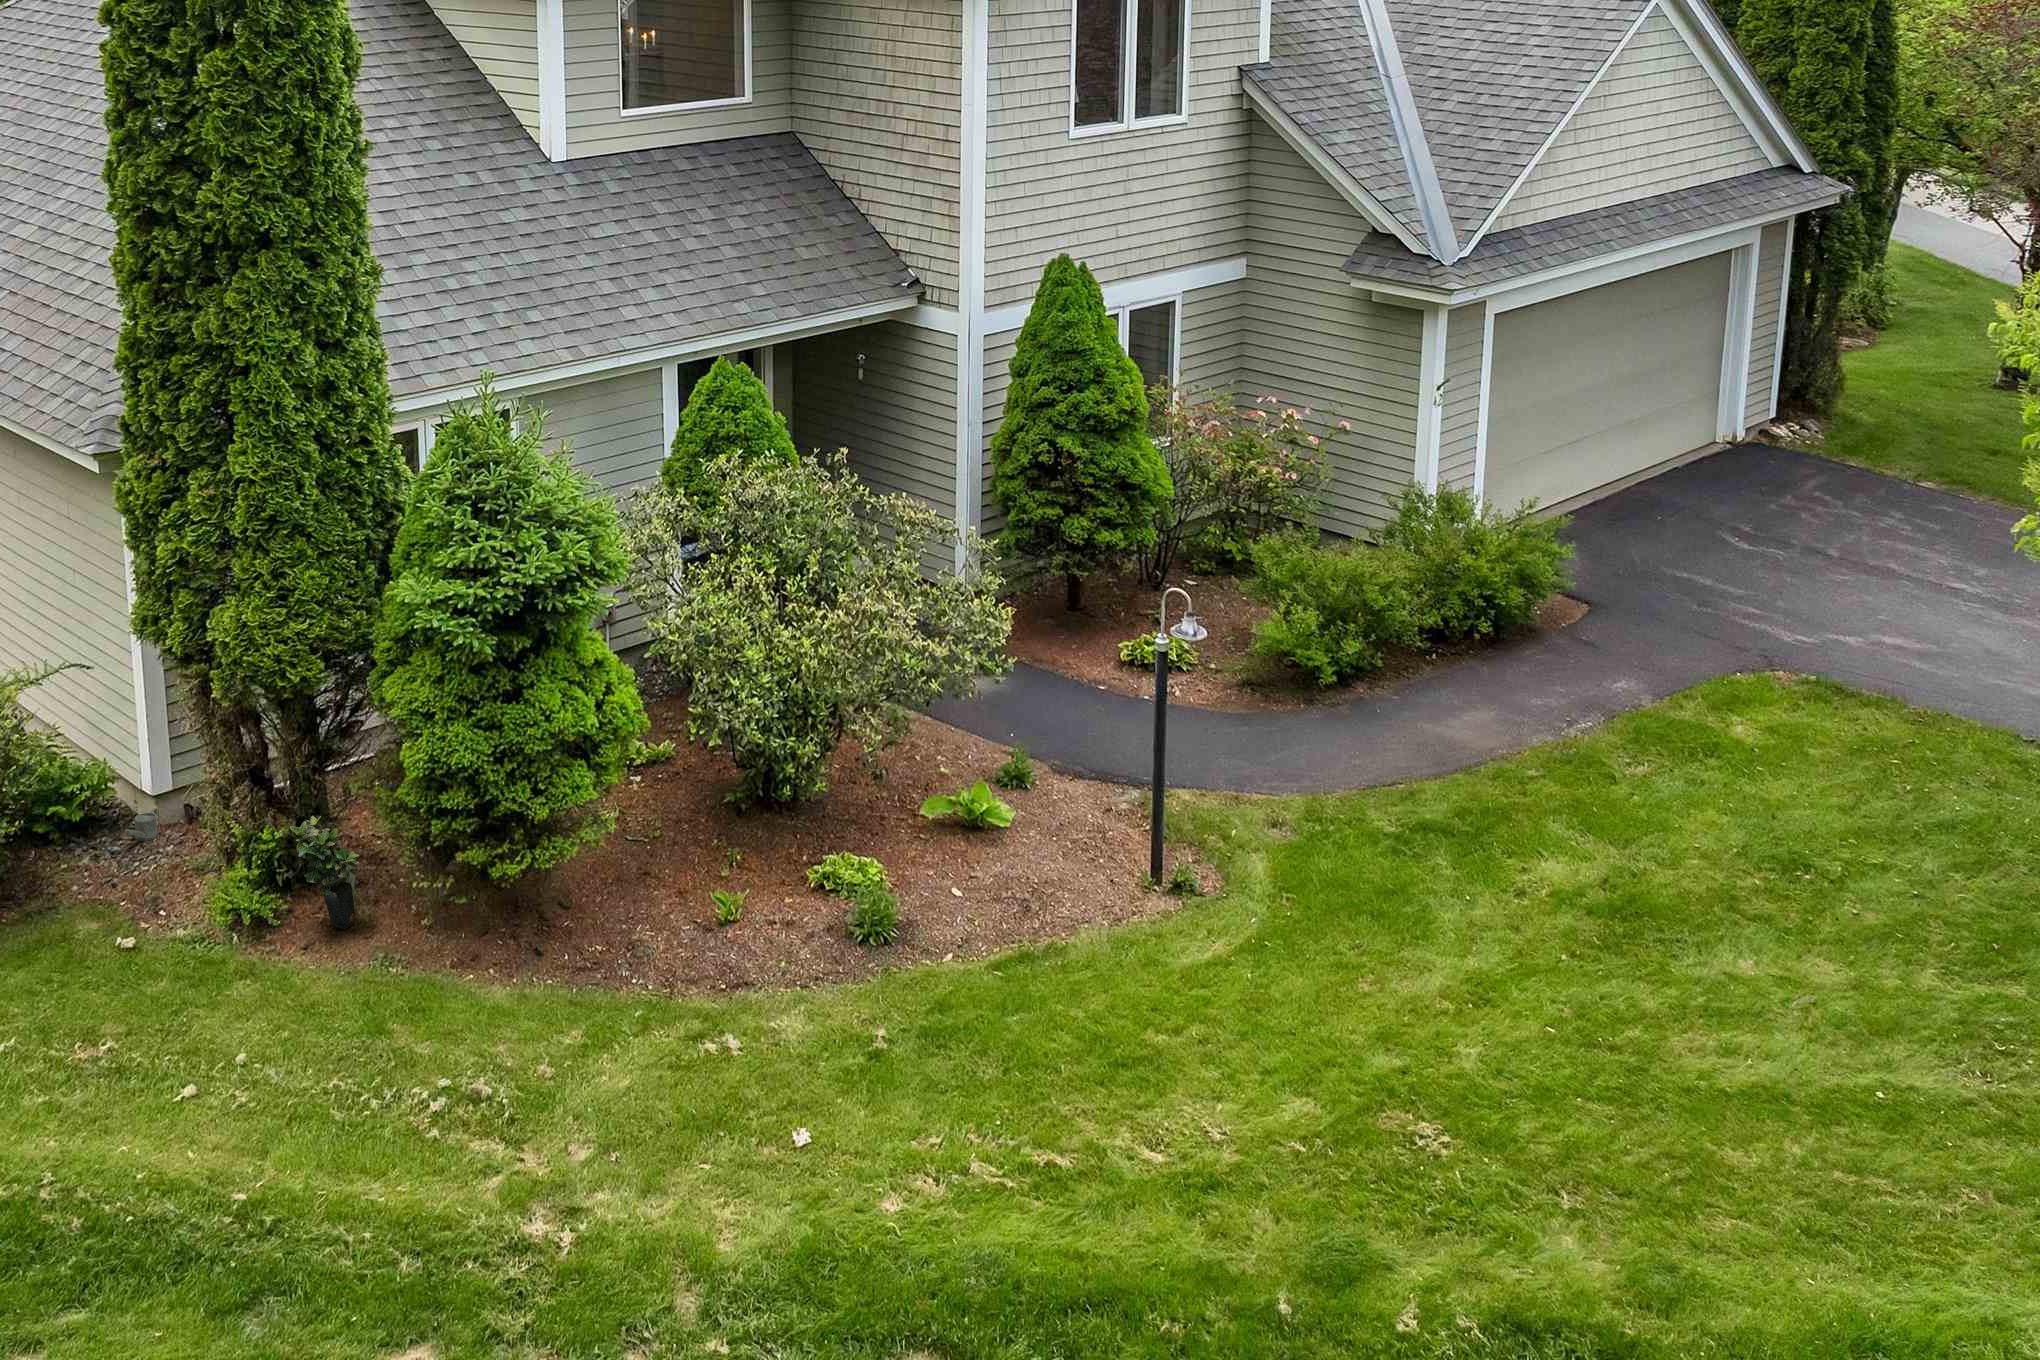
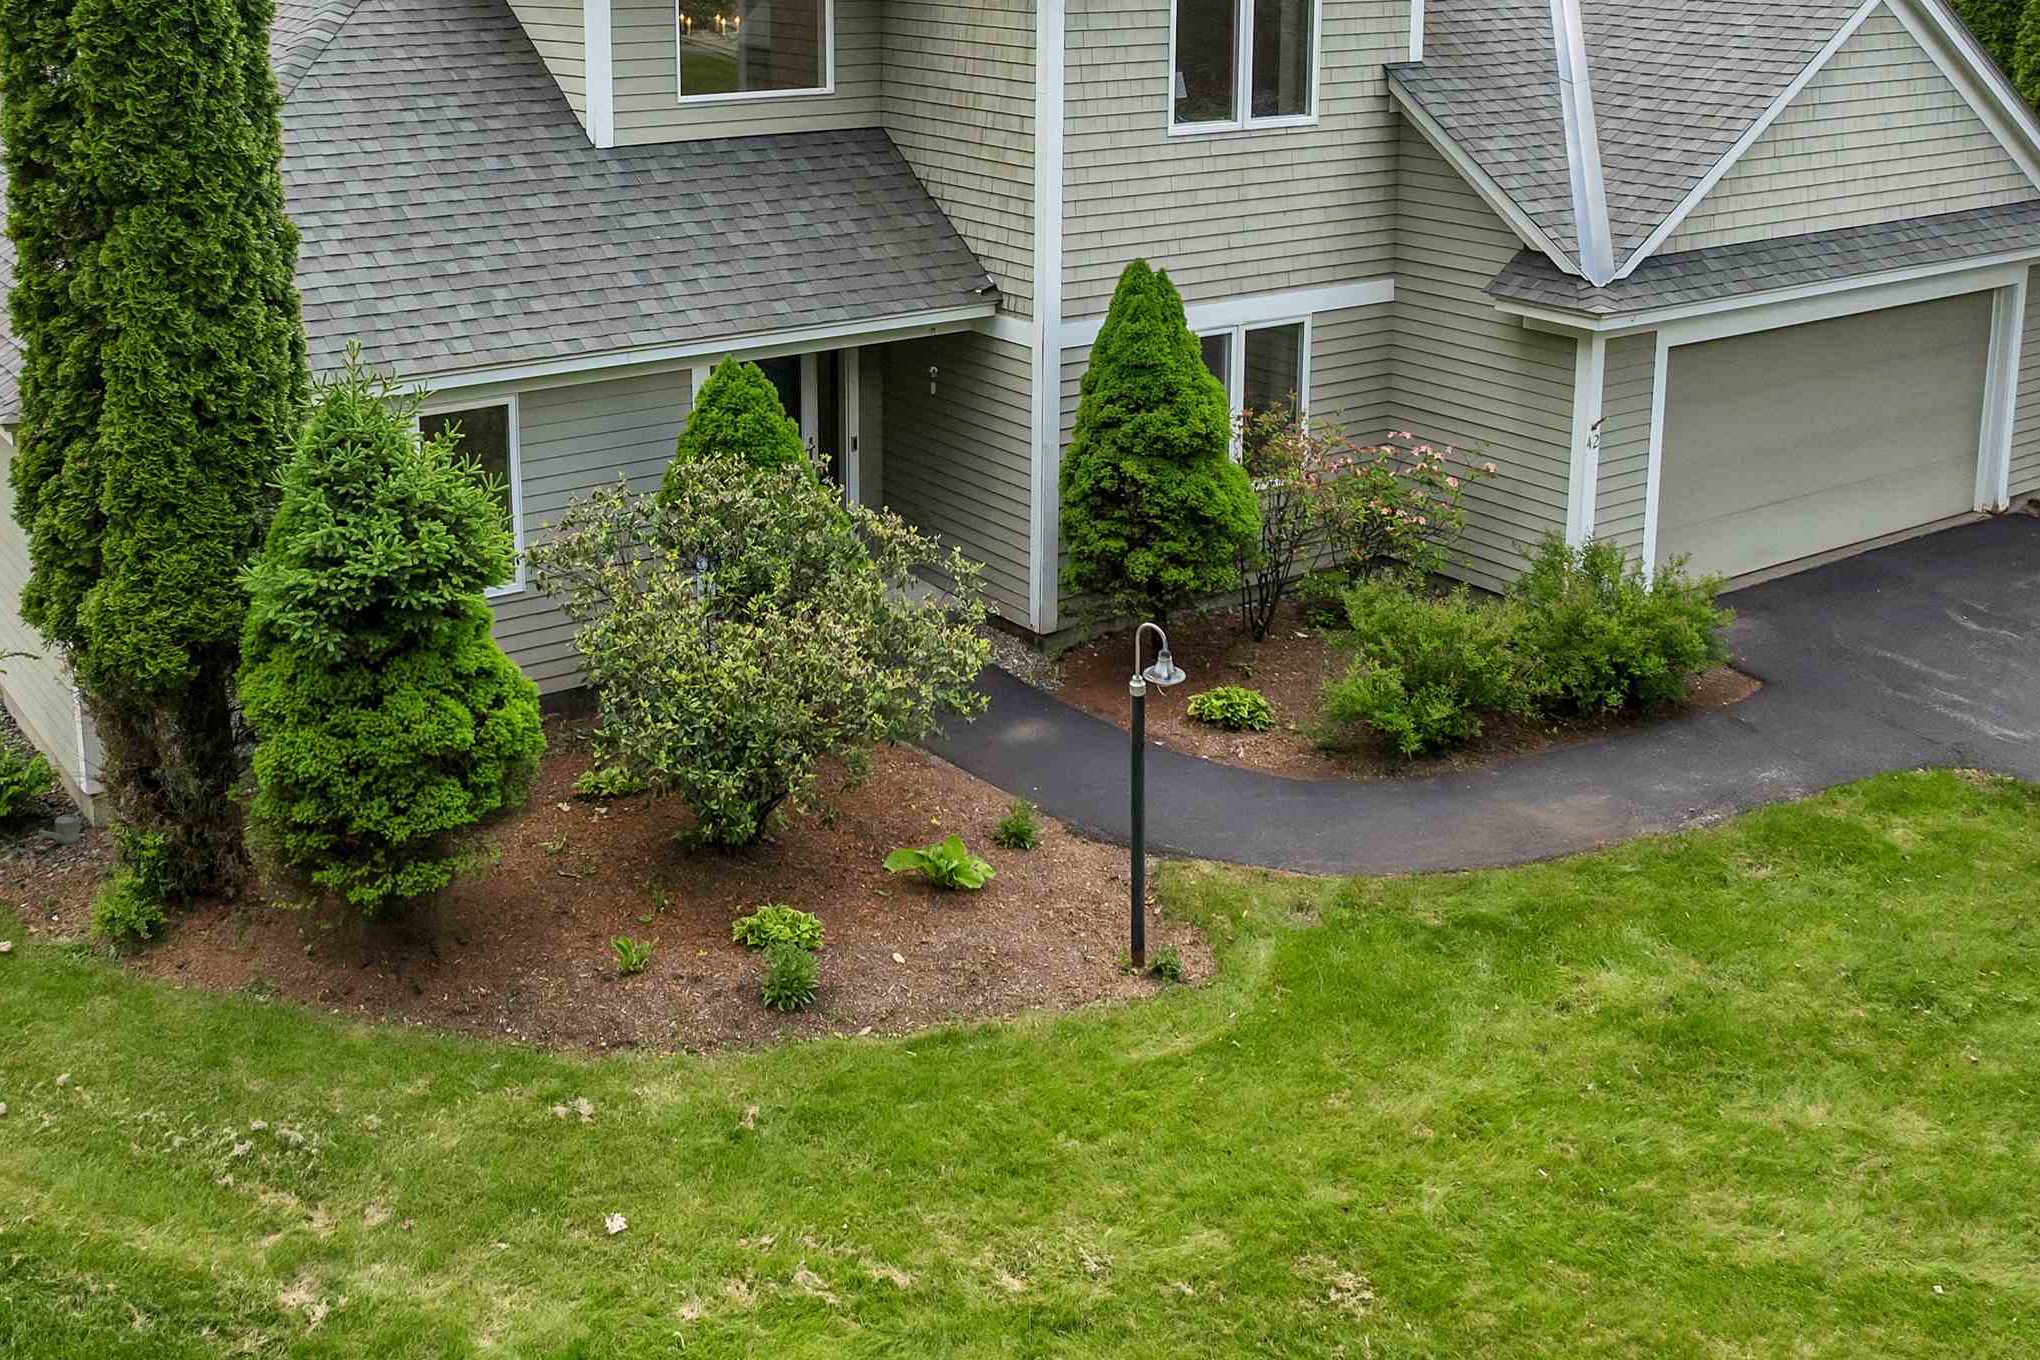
potted plant: present [290,816,359,930] -> none [171,825,245,951]

